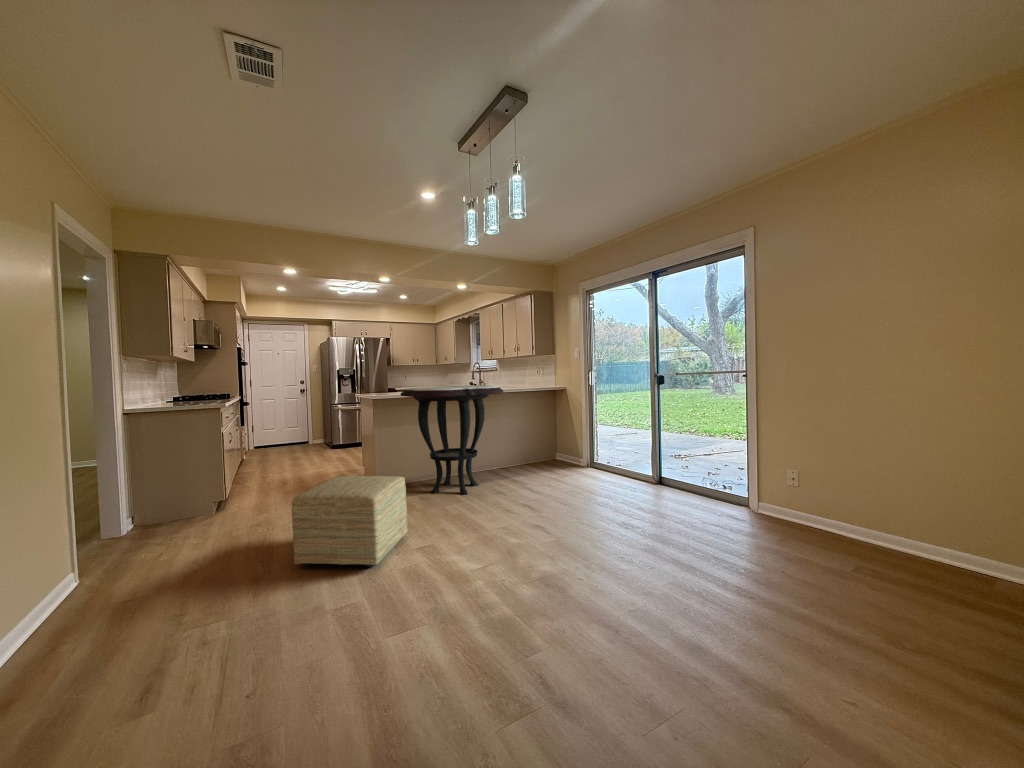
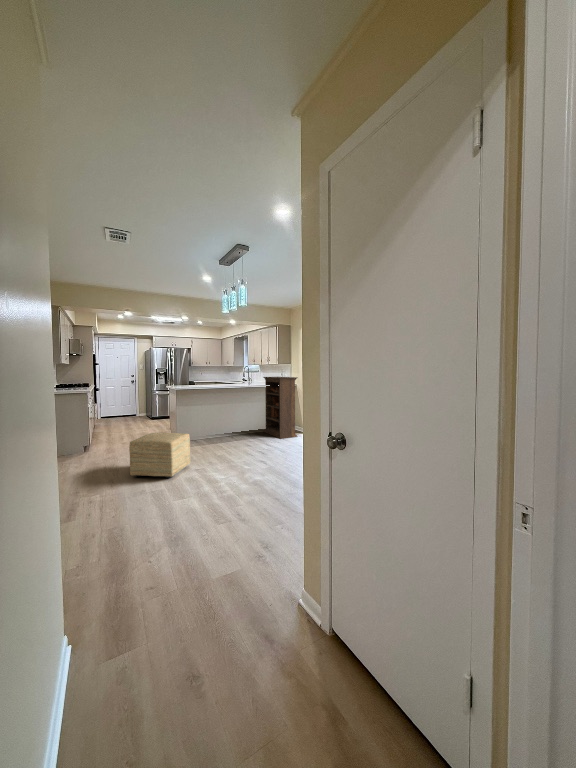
bookcase: none [511,373,576,476] -> present [263,377,298,439]
side table: present [401,385,503,495] -> none [192,383,252,447]

